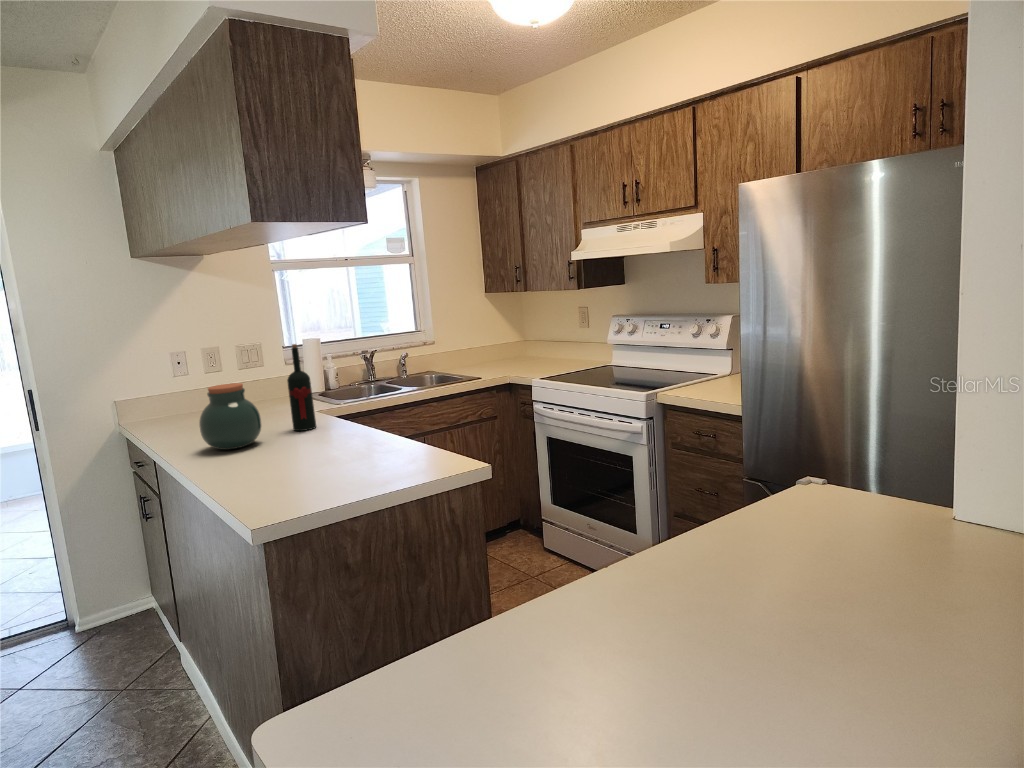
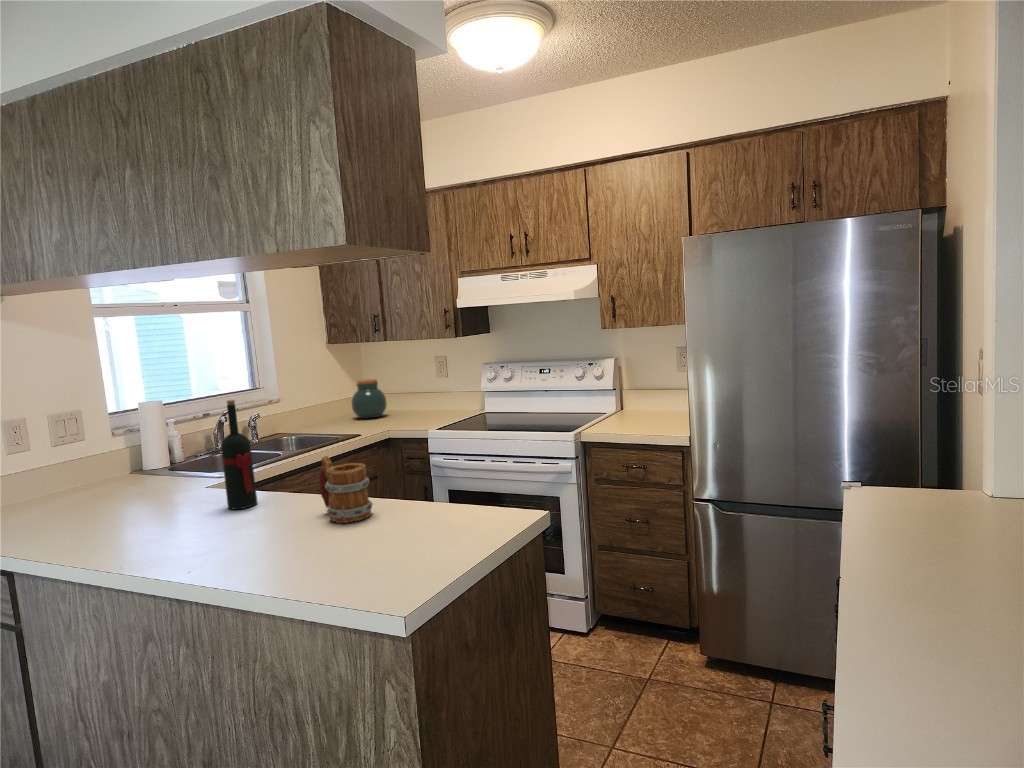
jar: present [199,383,262,450] -> present [351,379,387,418]
mug: none [326,396,364,452] -> present [319,456,372,523]

